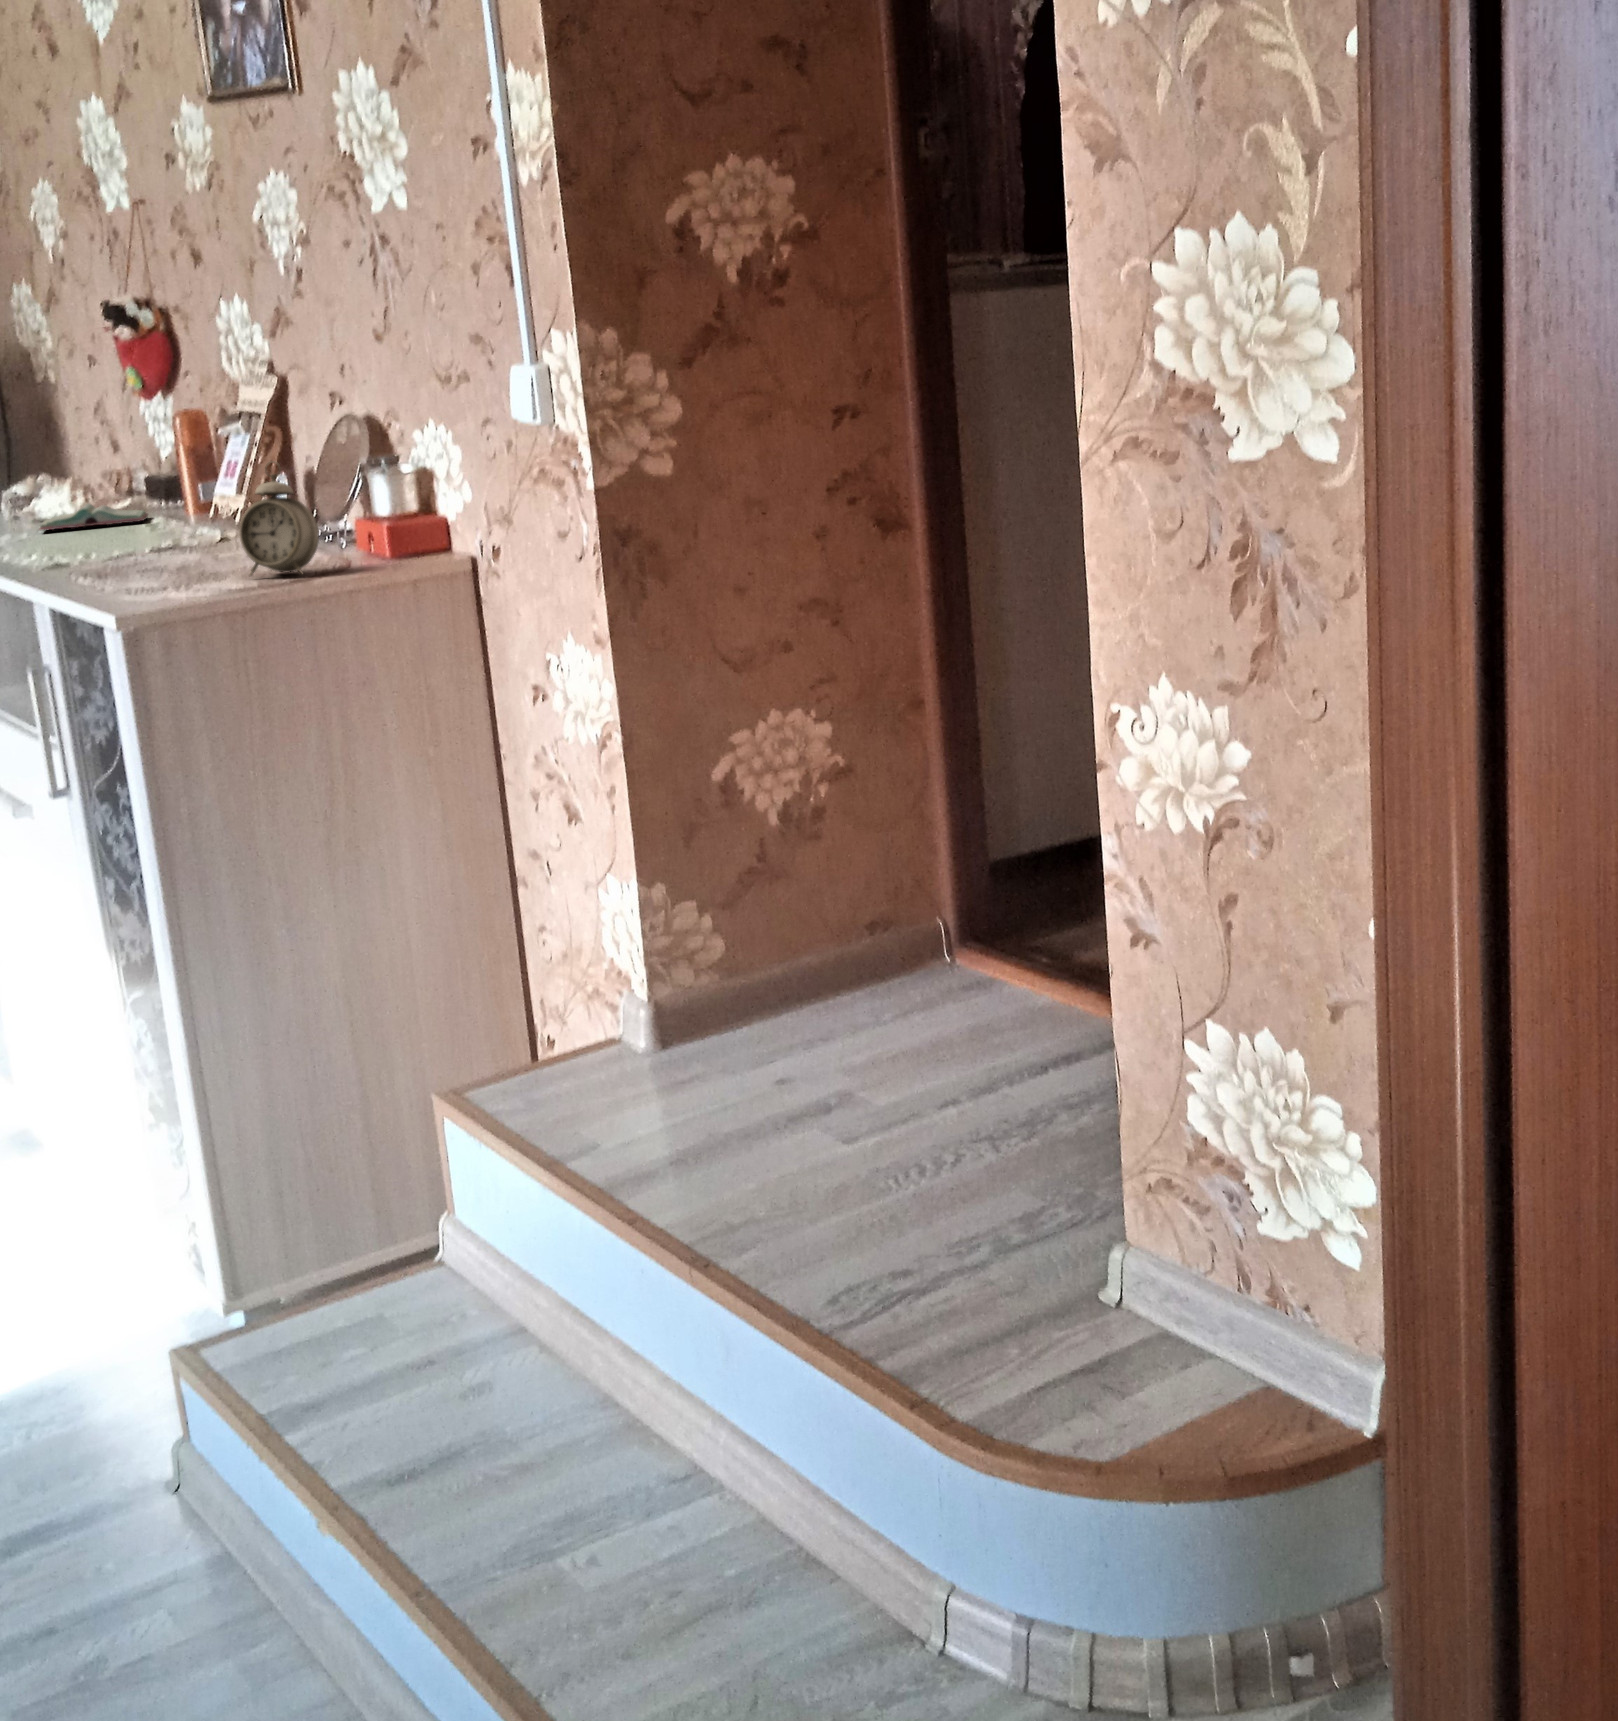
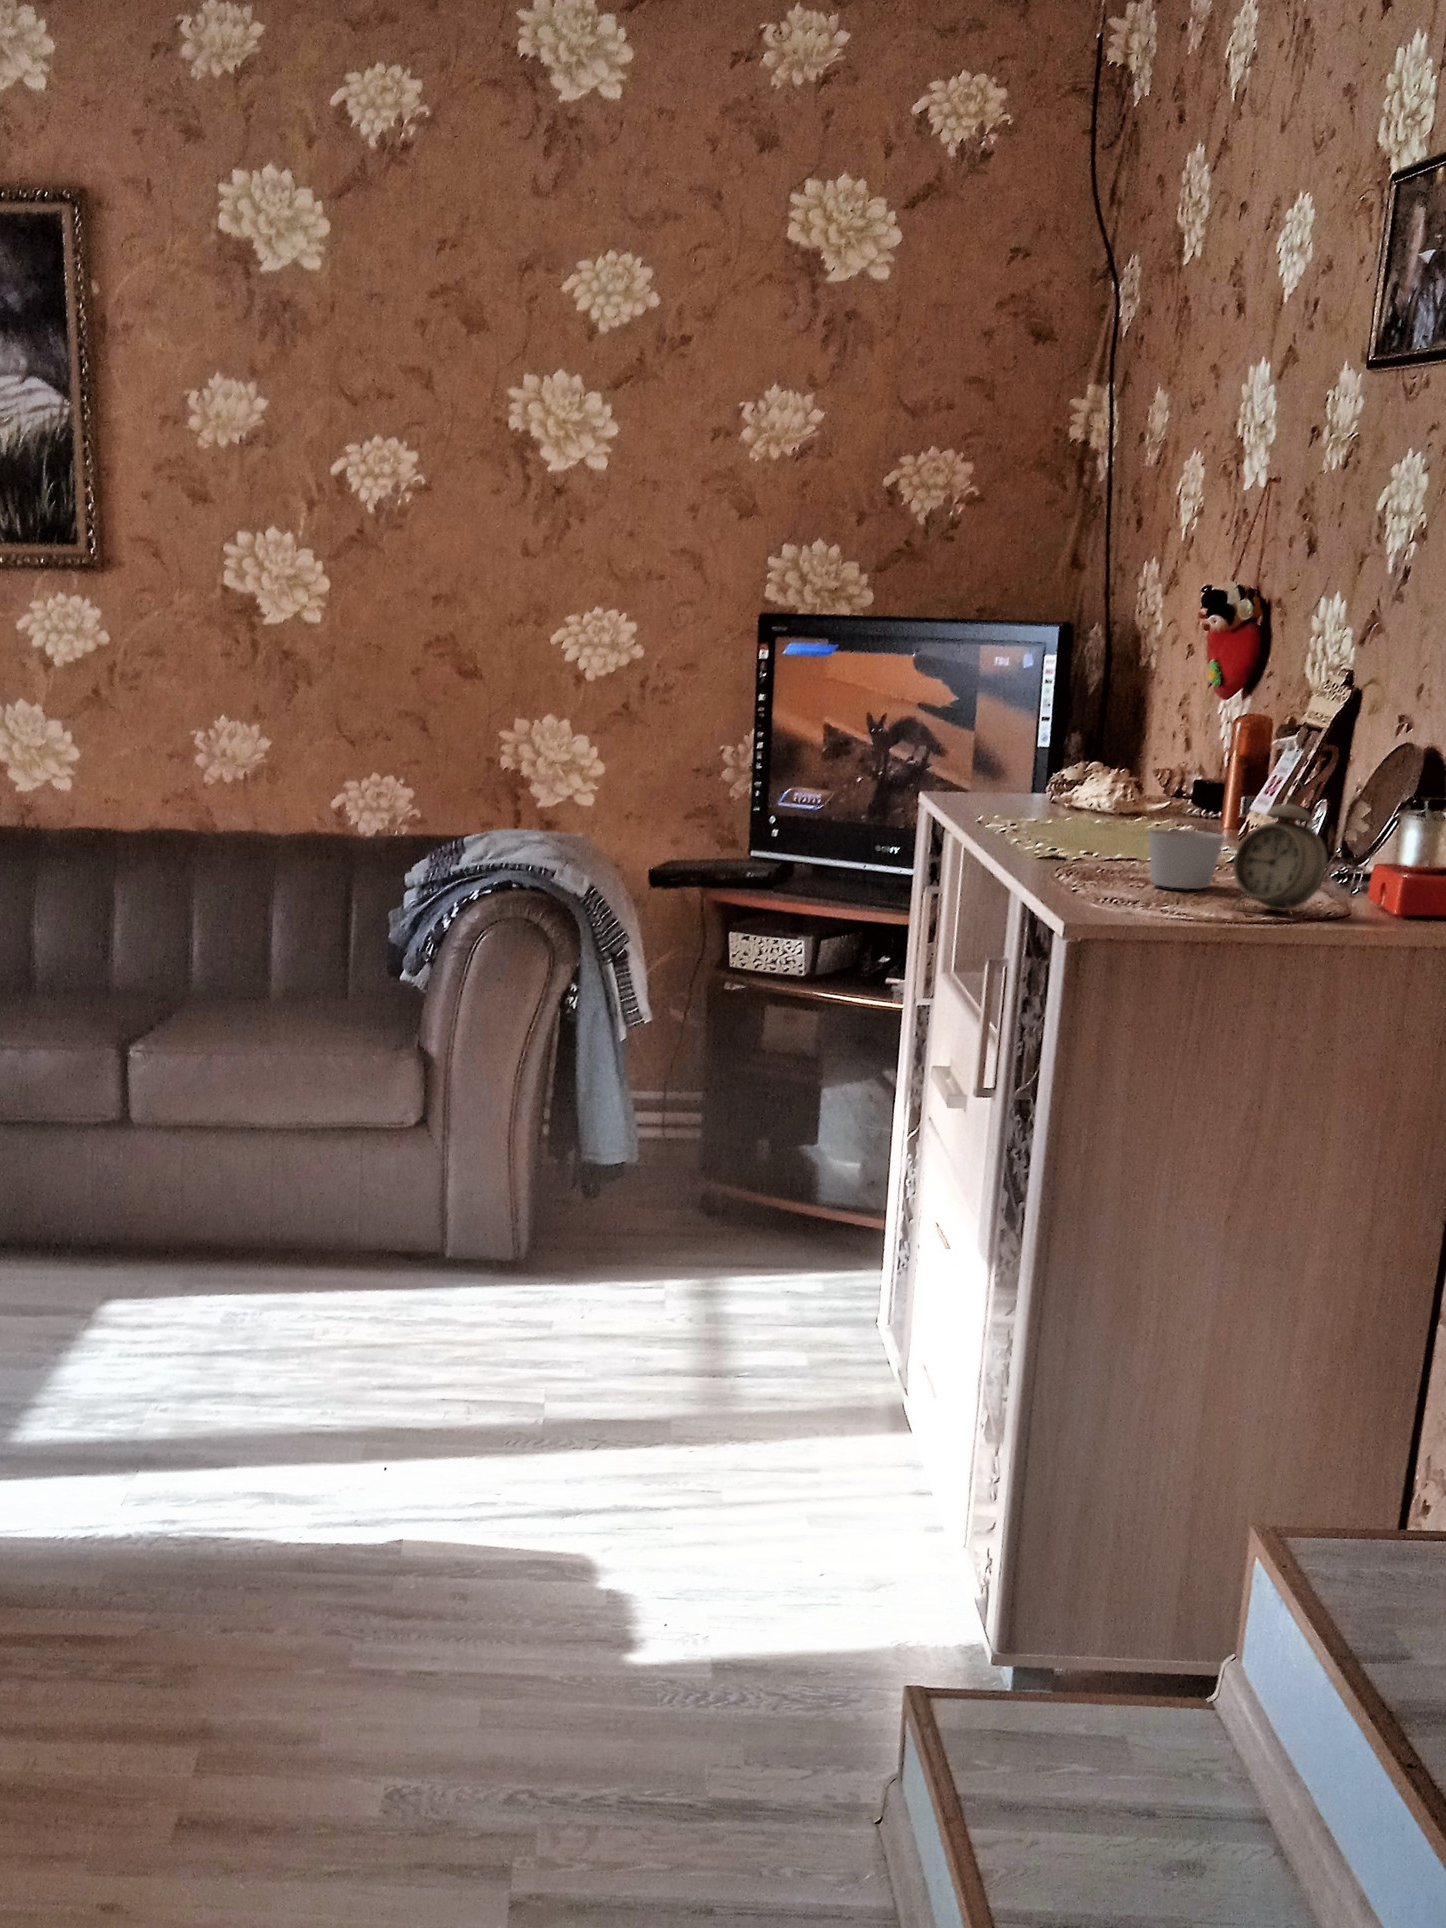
book: present [39,504,148,530] -> none [1060,798,1181,825]
candle: none [150,518,219,571] -> present [1148,830,1224,889]

